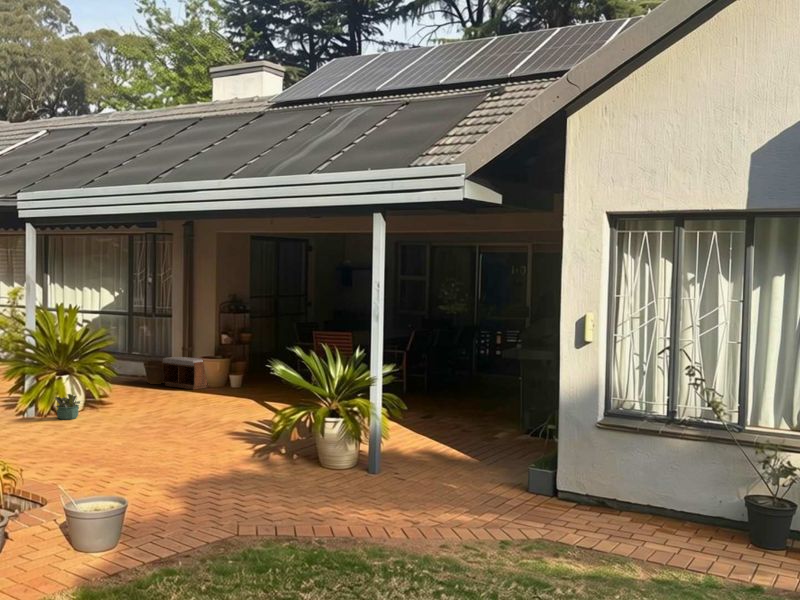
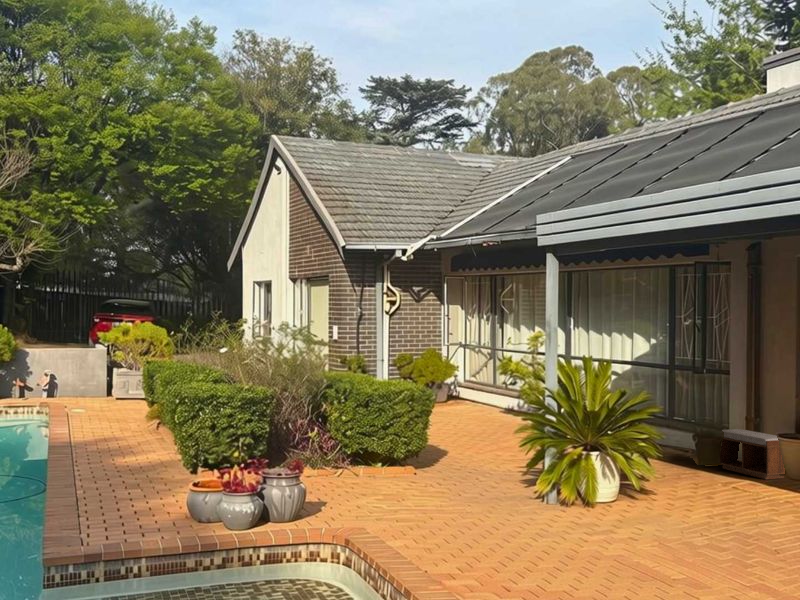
decorative plant: present [56,394,80,420] -> none [581,478,614,514]

